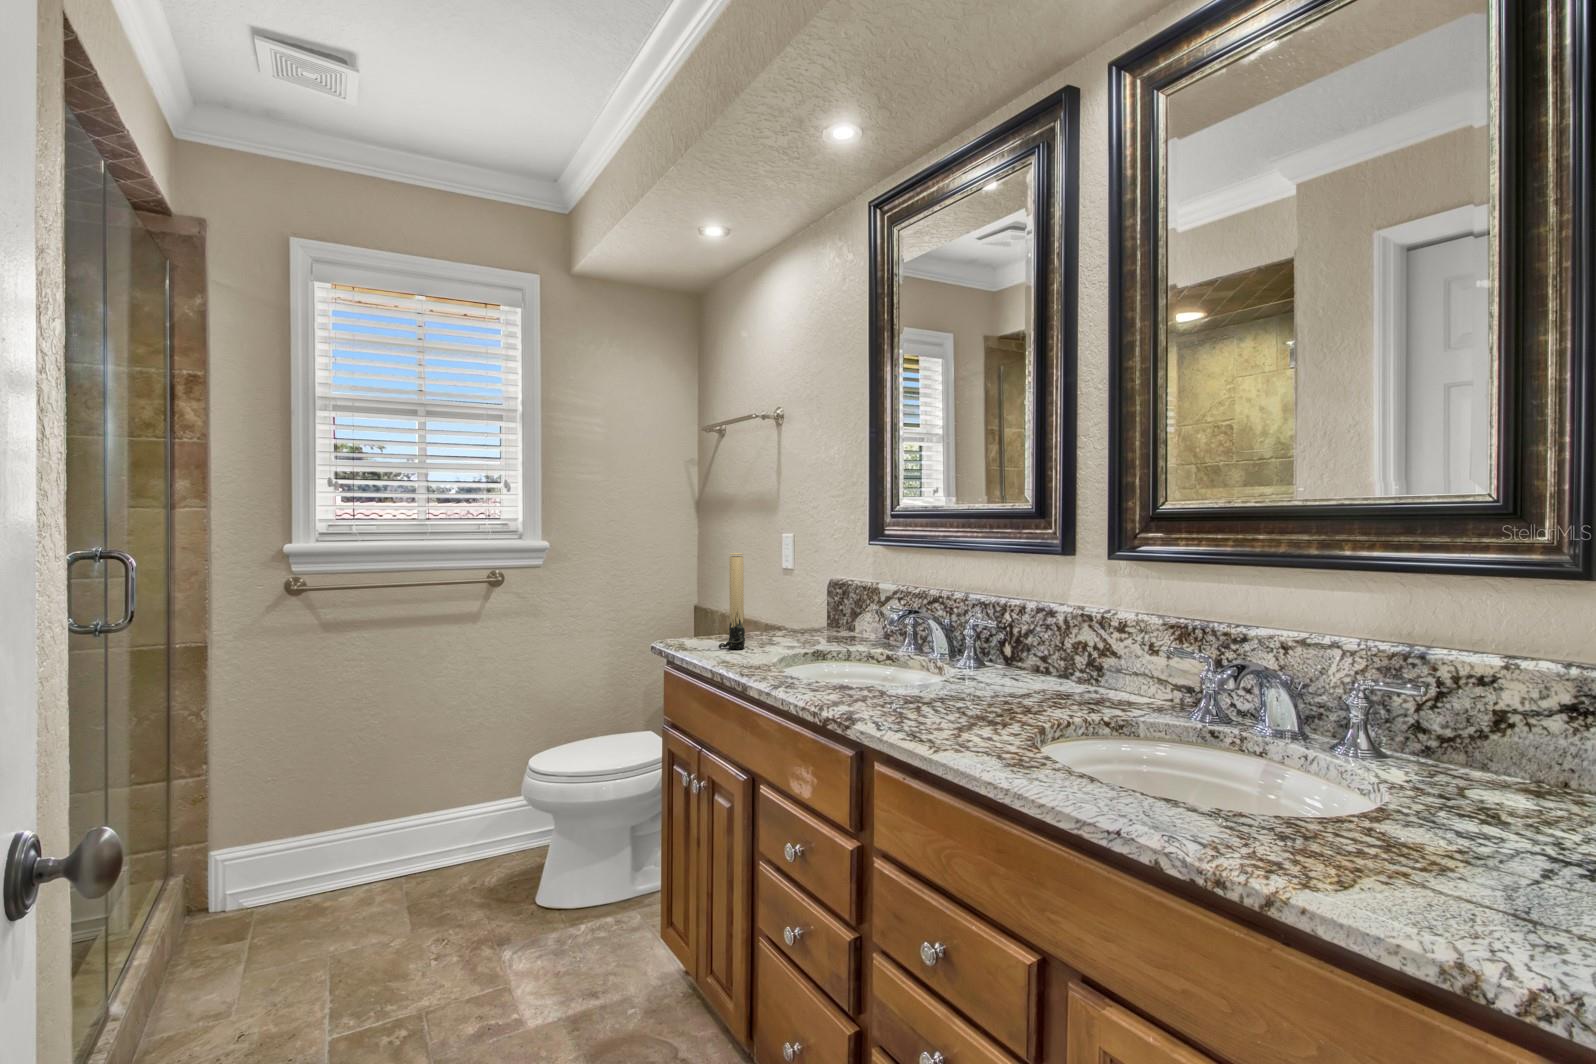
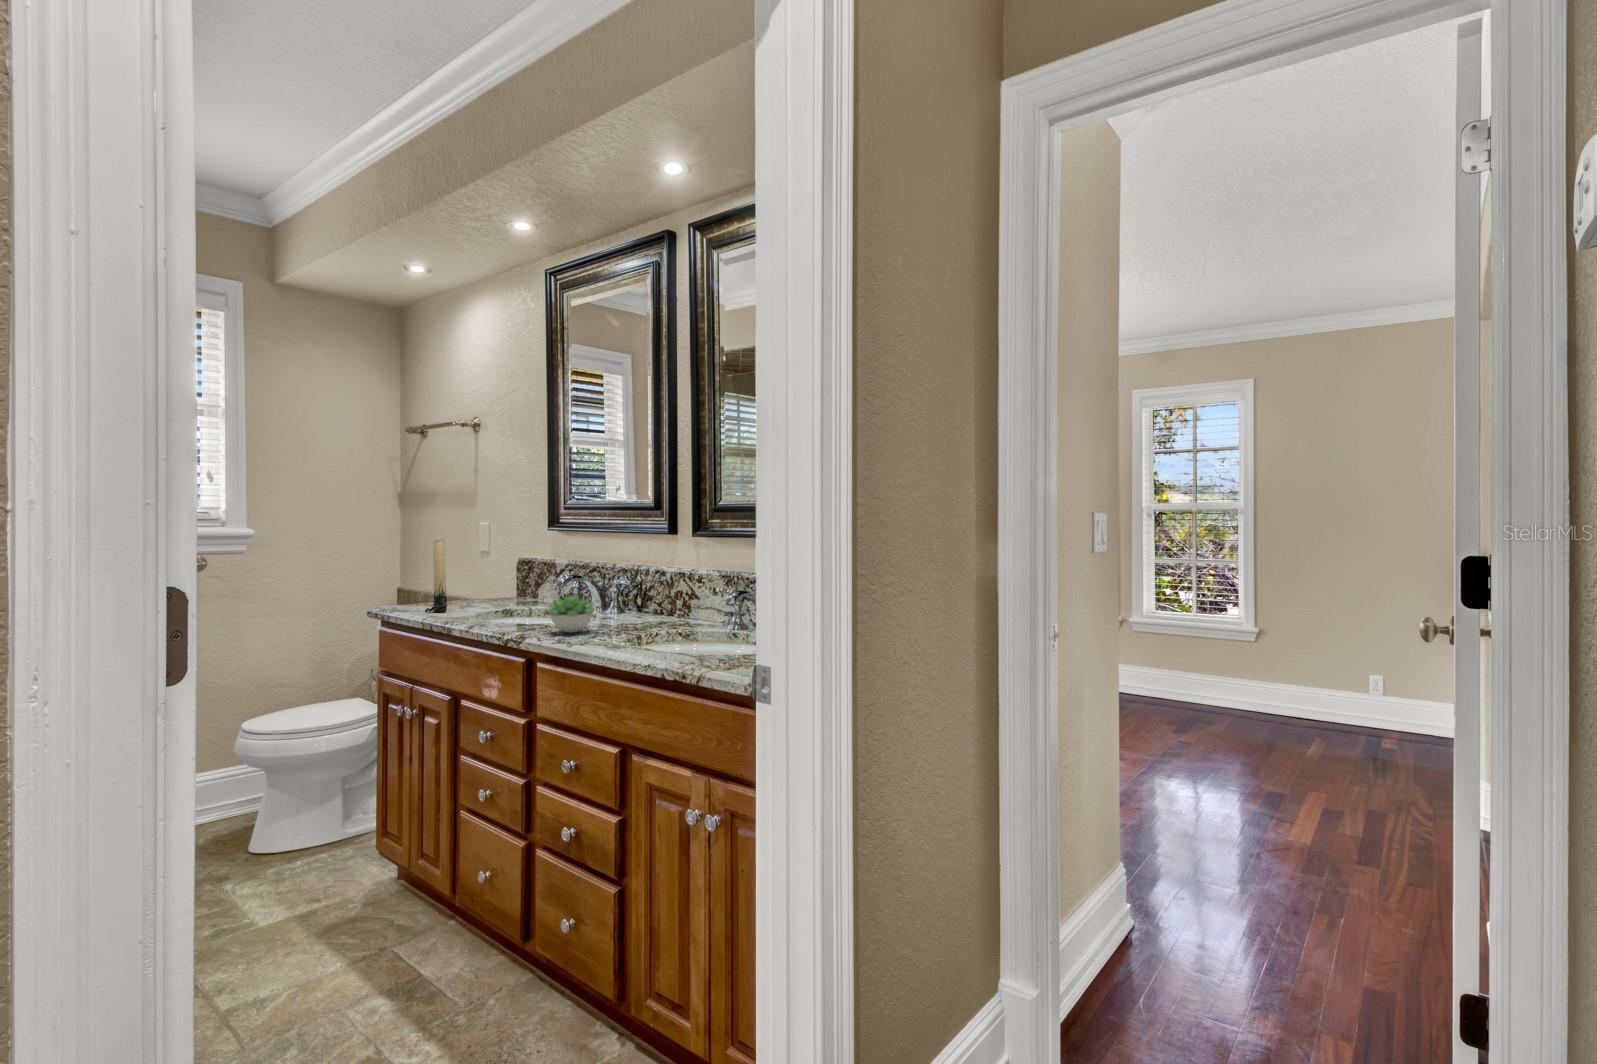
succulent plant: none [886,649,966,709] -> present [548,596,595,633]

